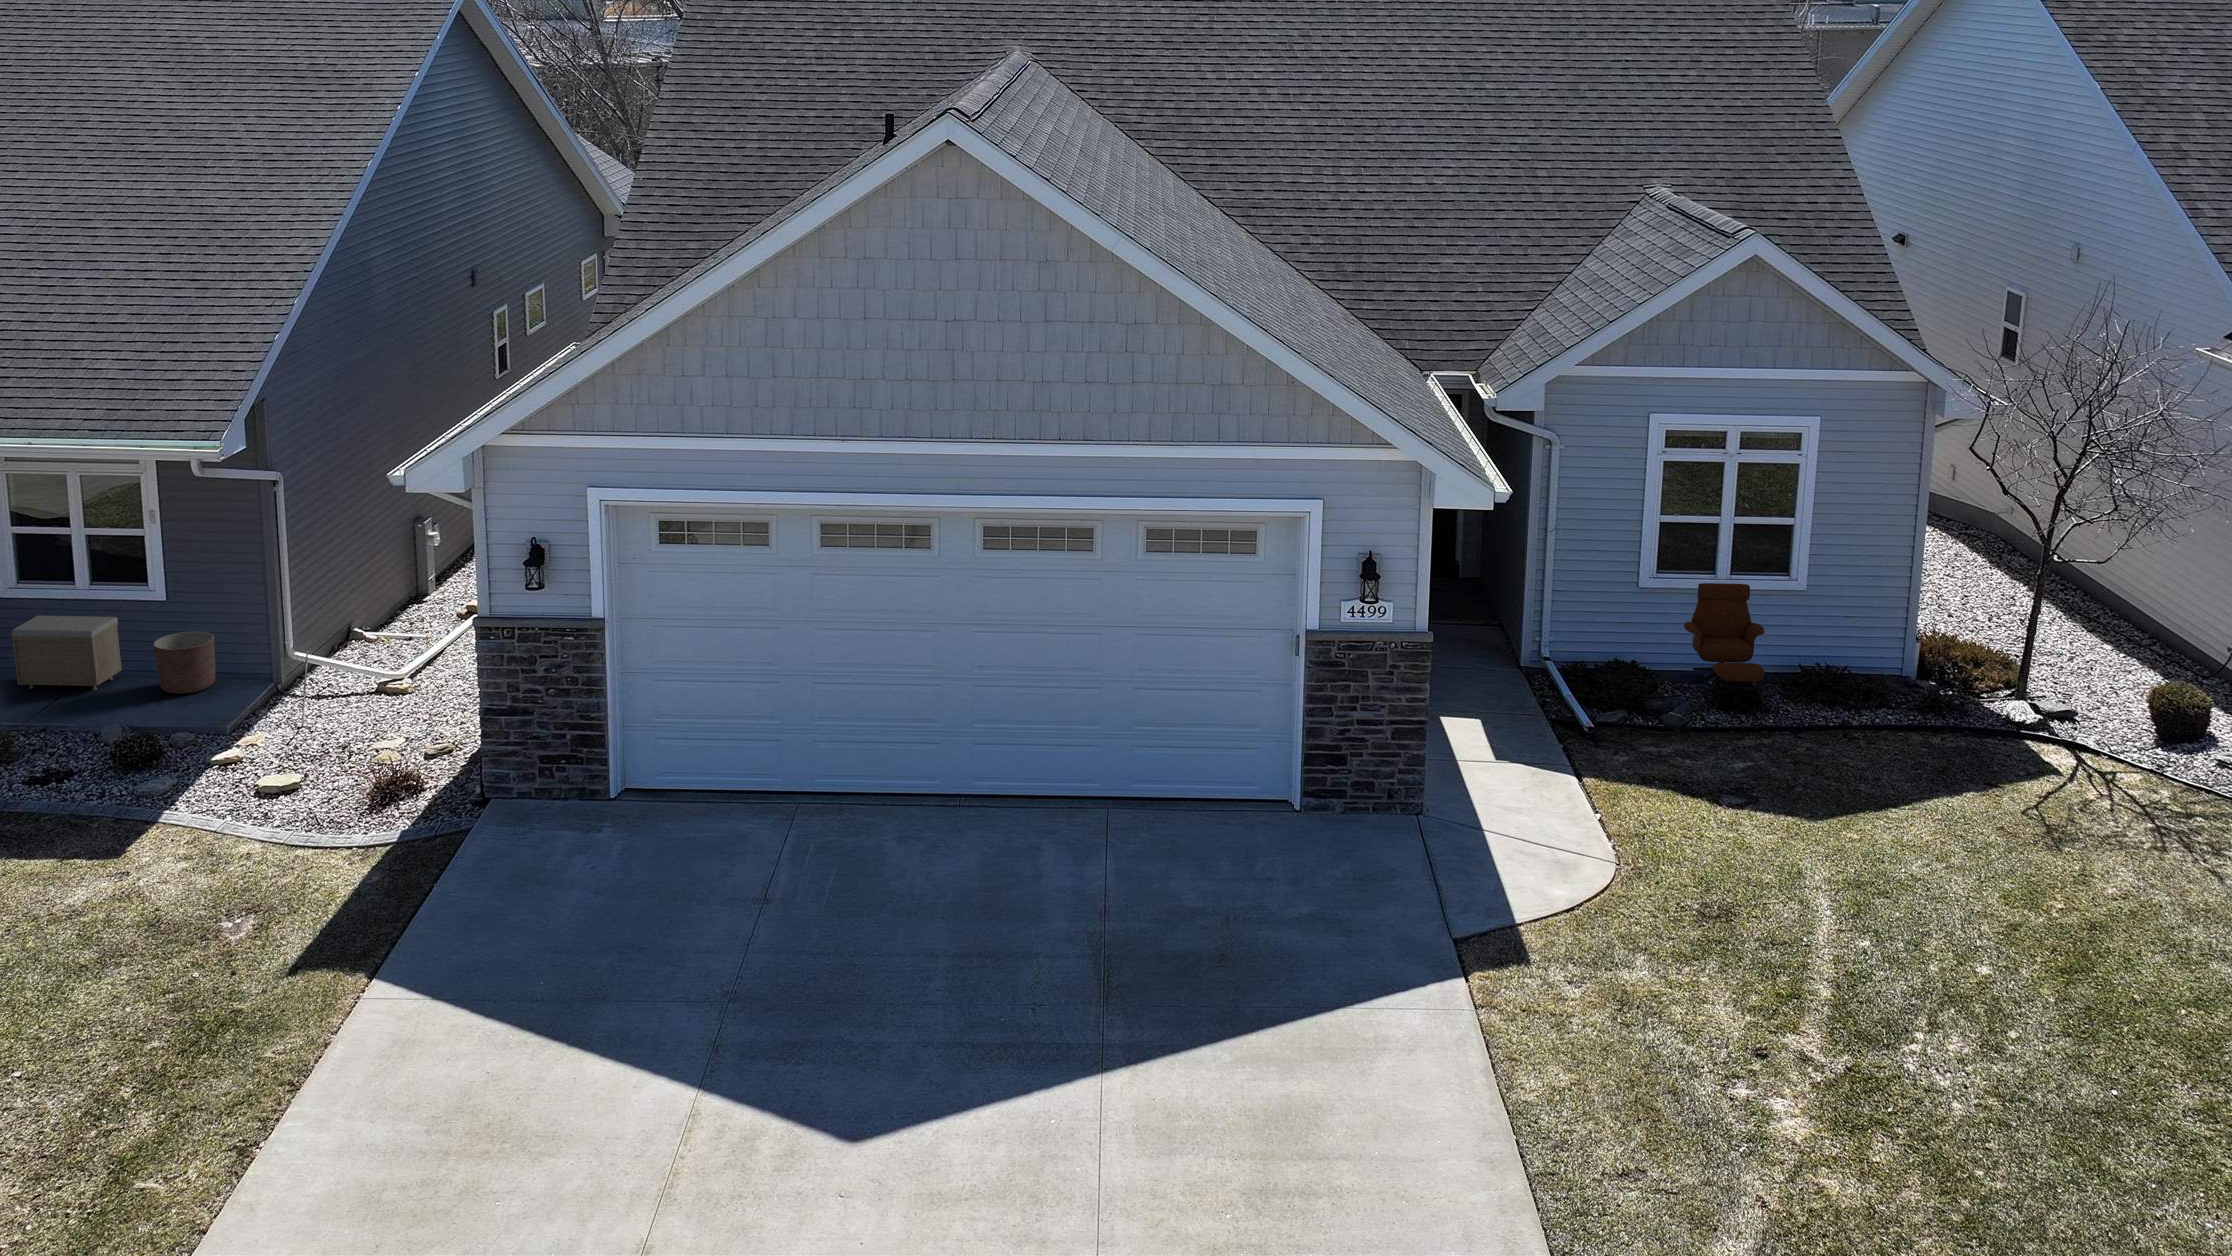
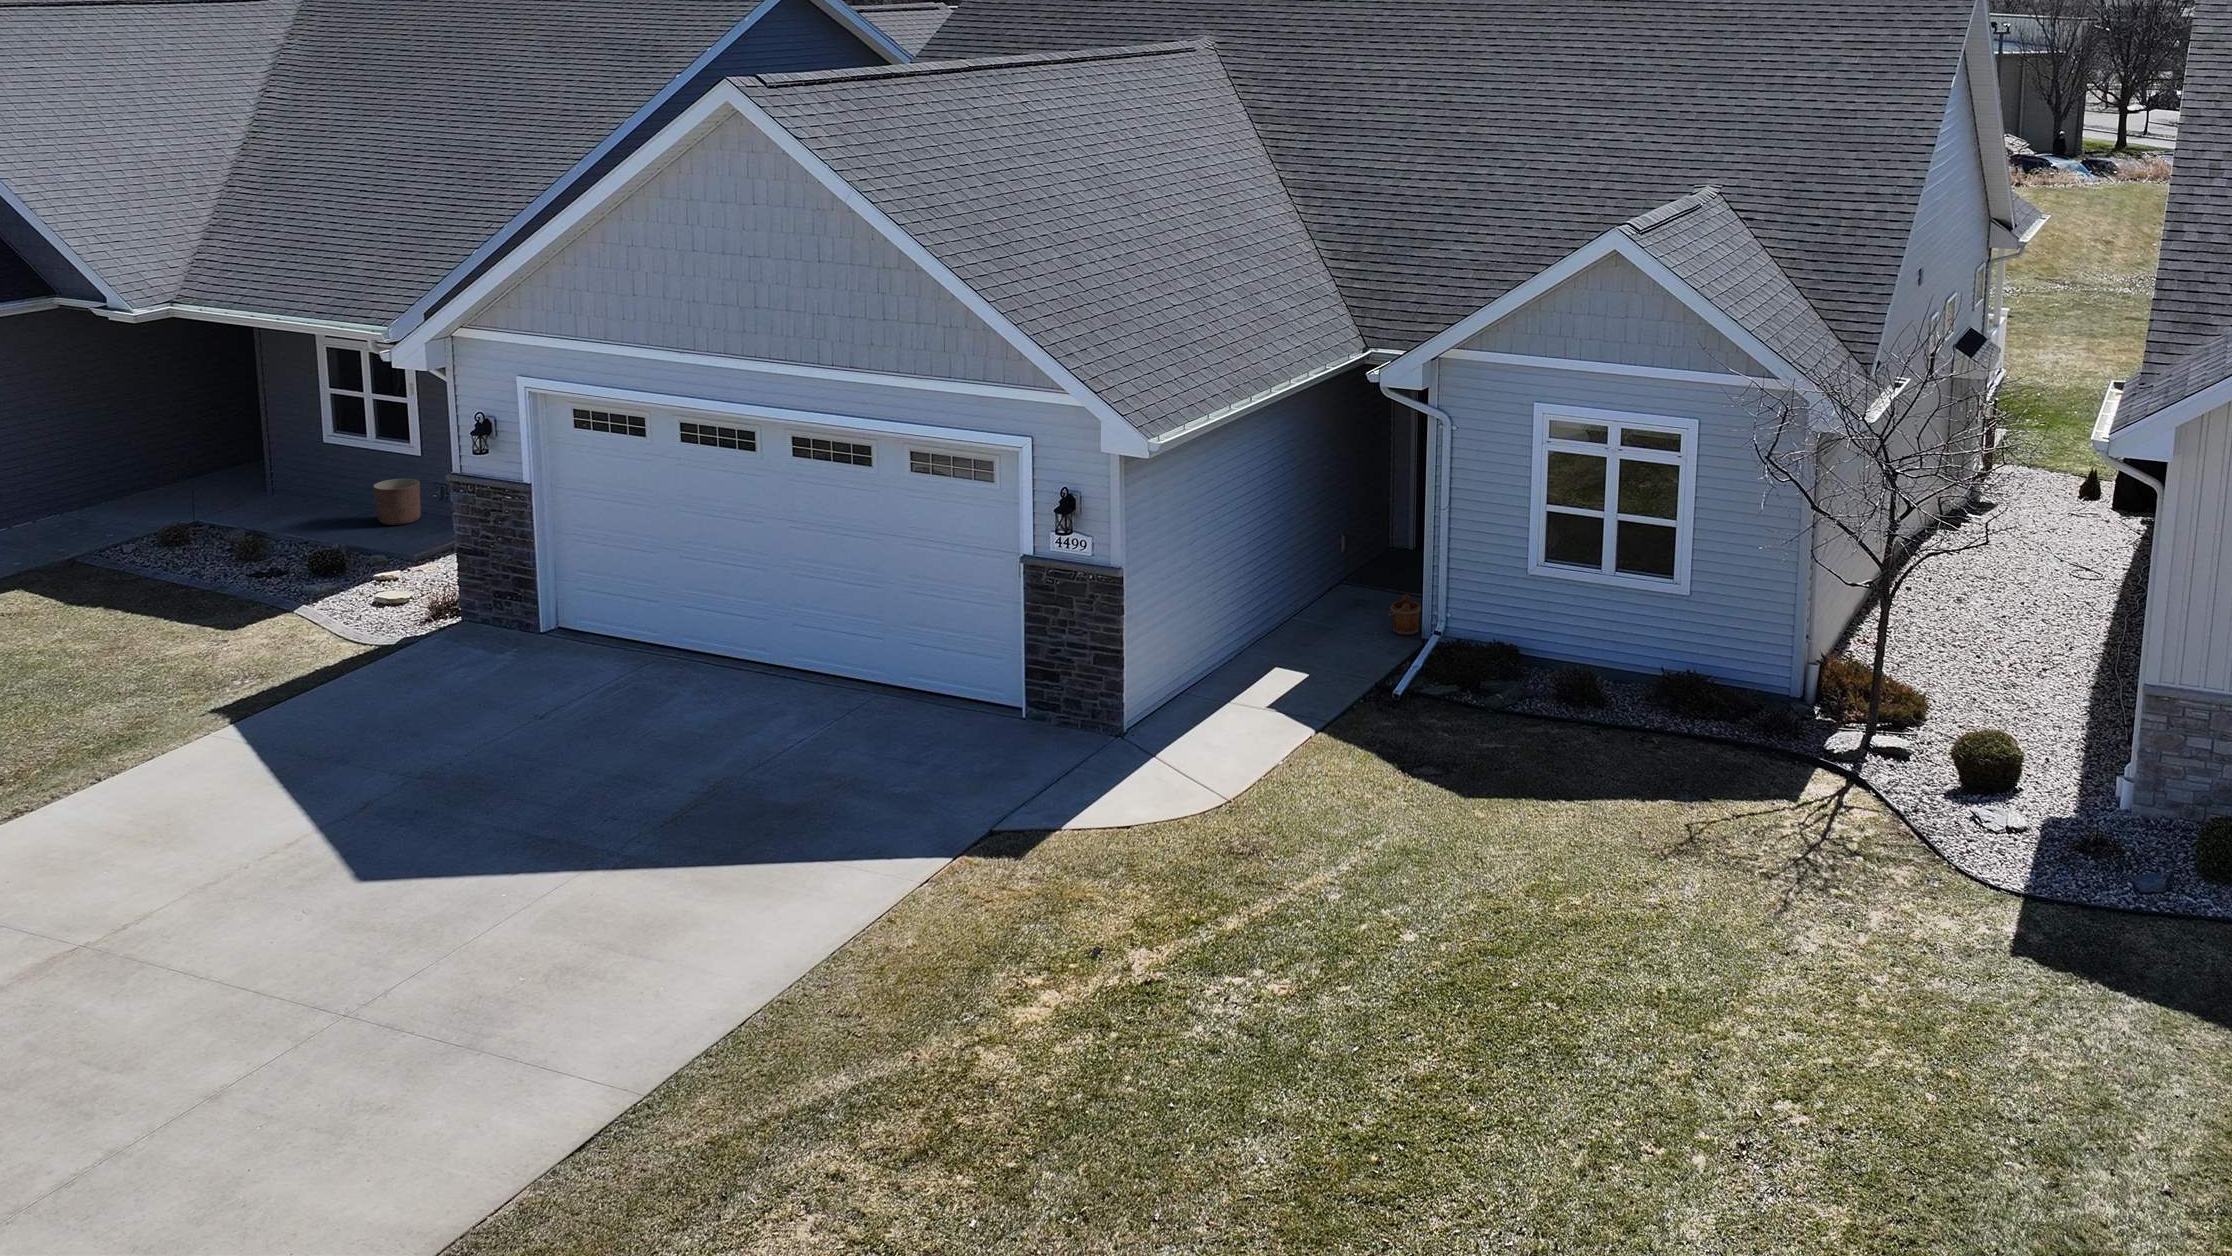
lounge chair: present [1684,583,1764,704] -> none [1548,576,1629,693]
storage bench: present [12,616,122,690] -> none [293,456,370,515]
bucket: none [1489,624,1524,666] -> present [1388,595,1421,635]

